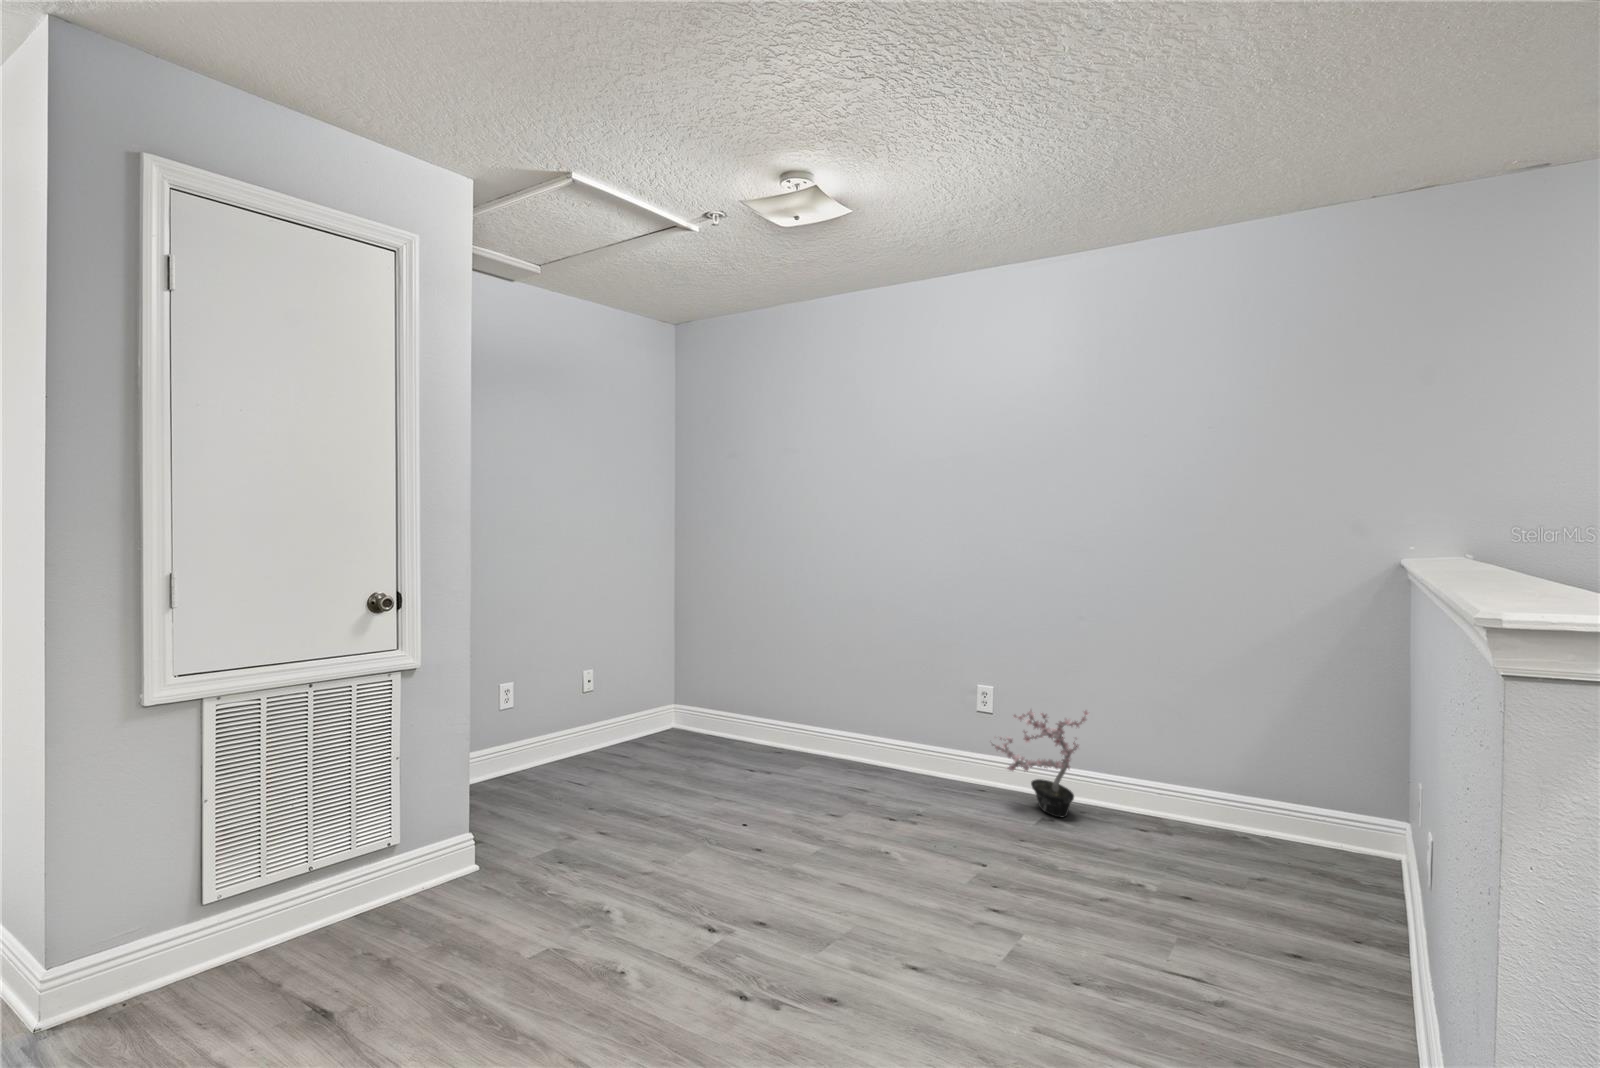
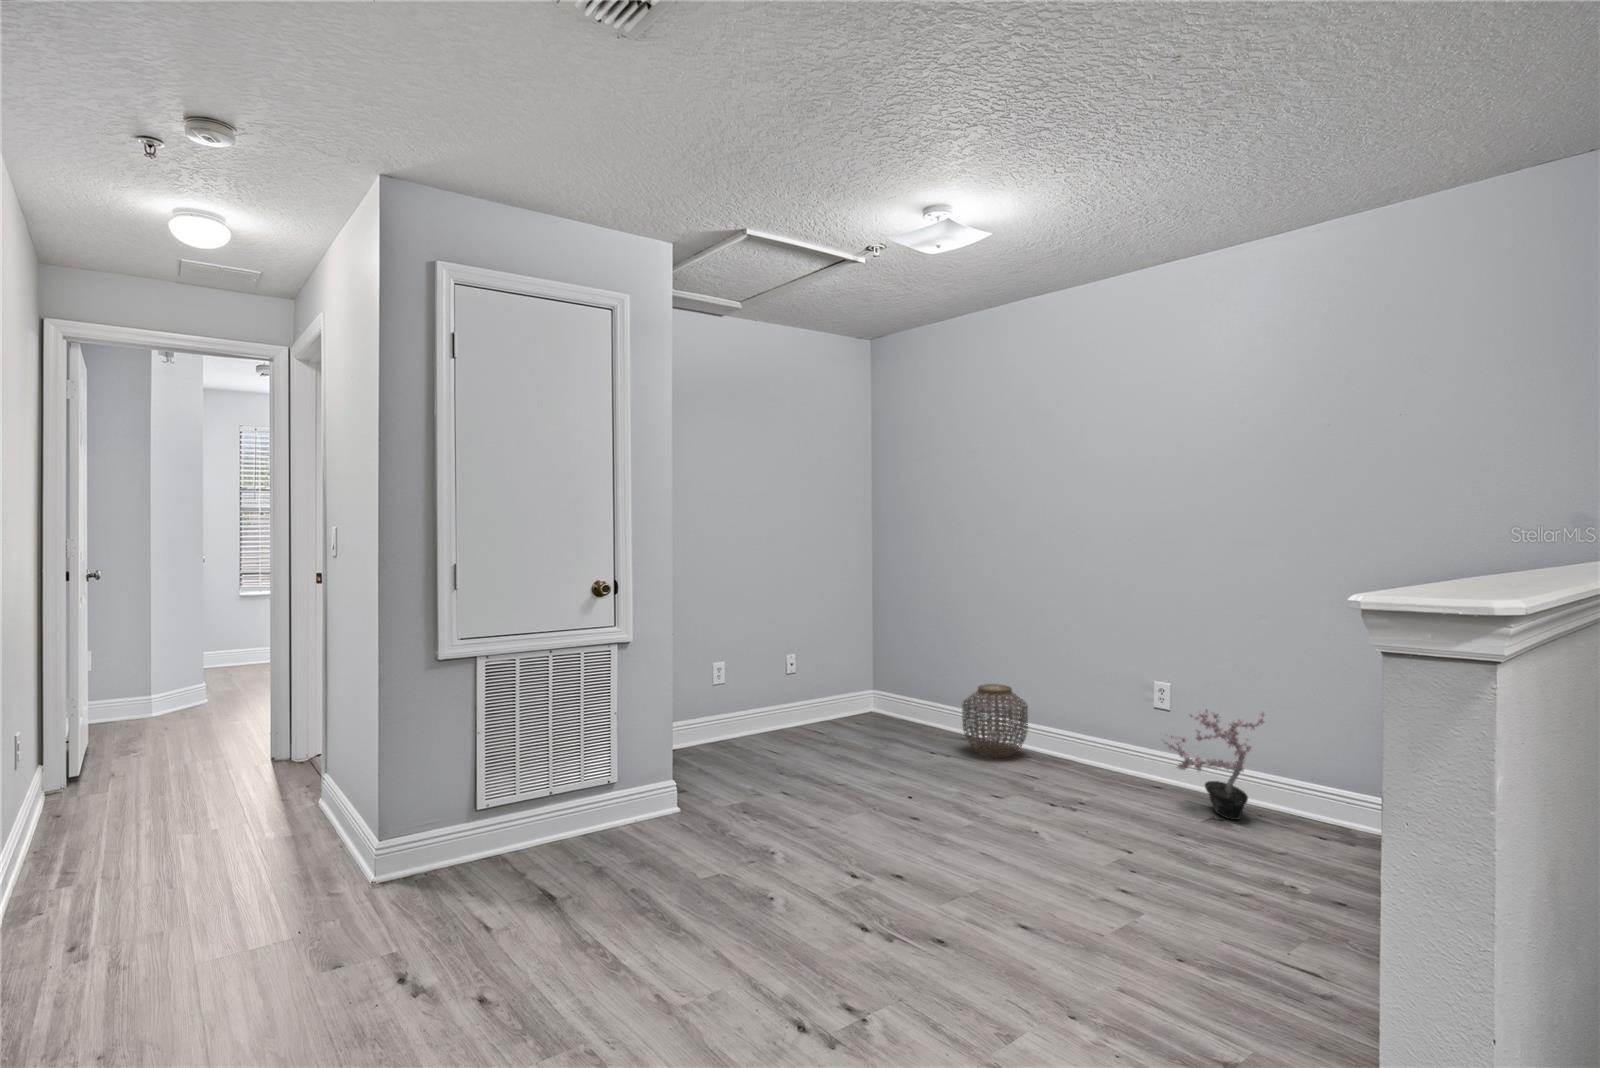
woven basket: none [781,691,848,768] -> present [962,684,1028,758]

